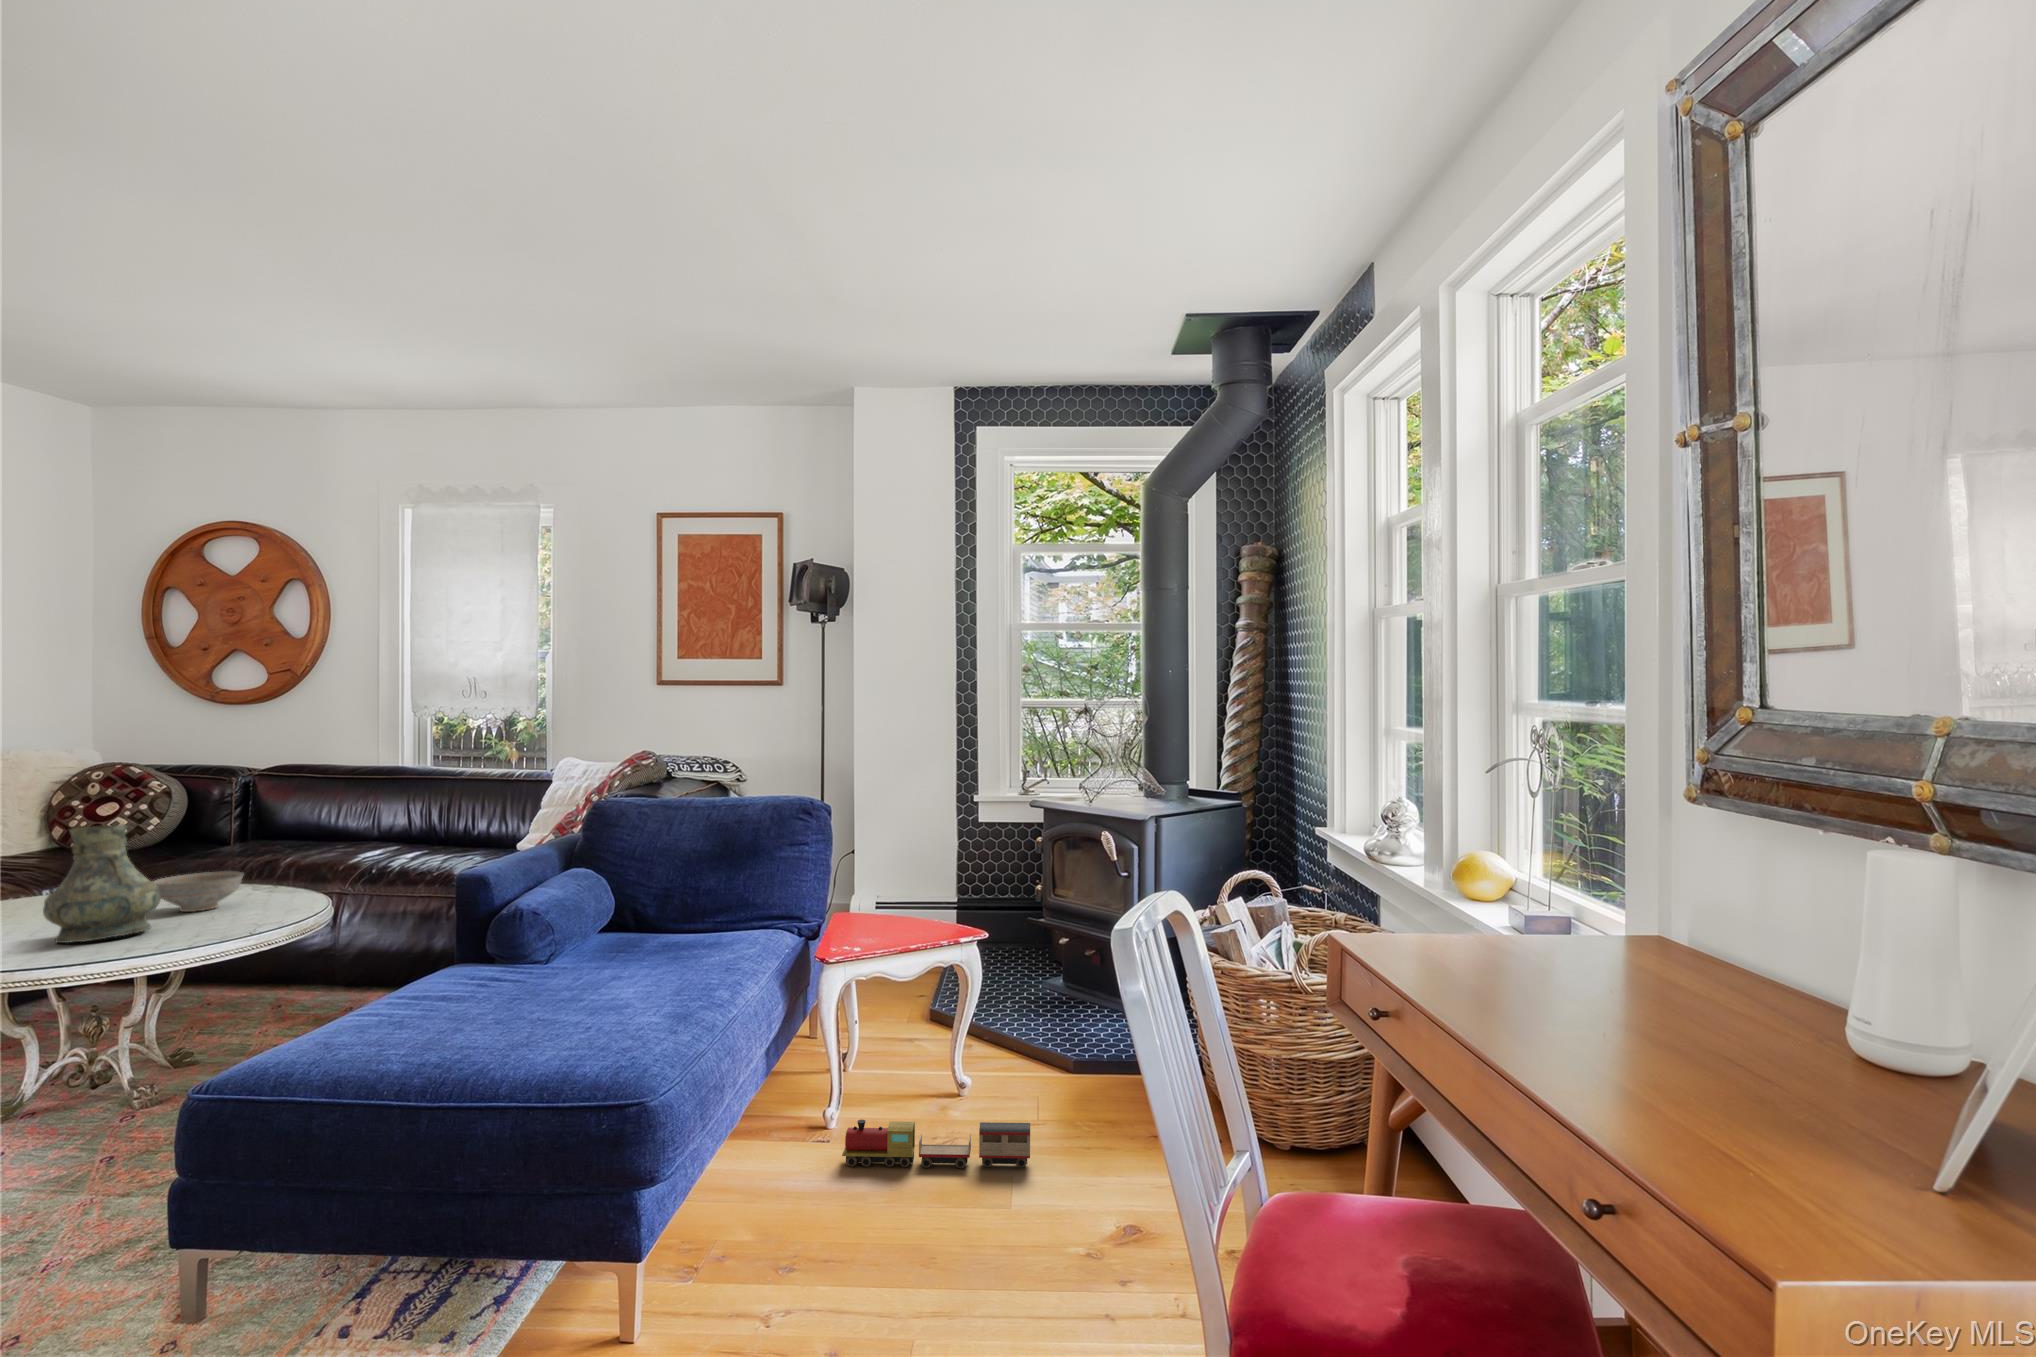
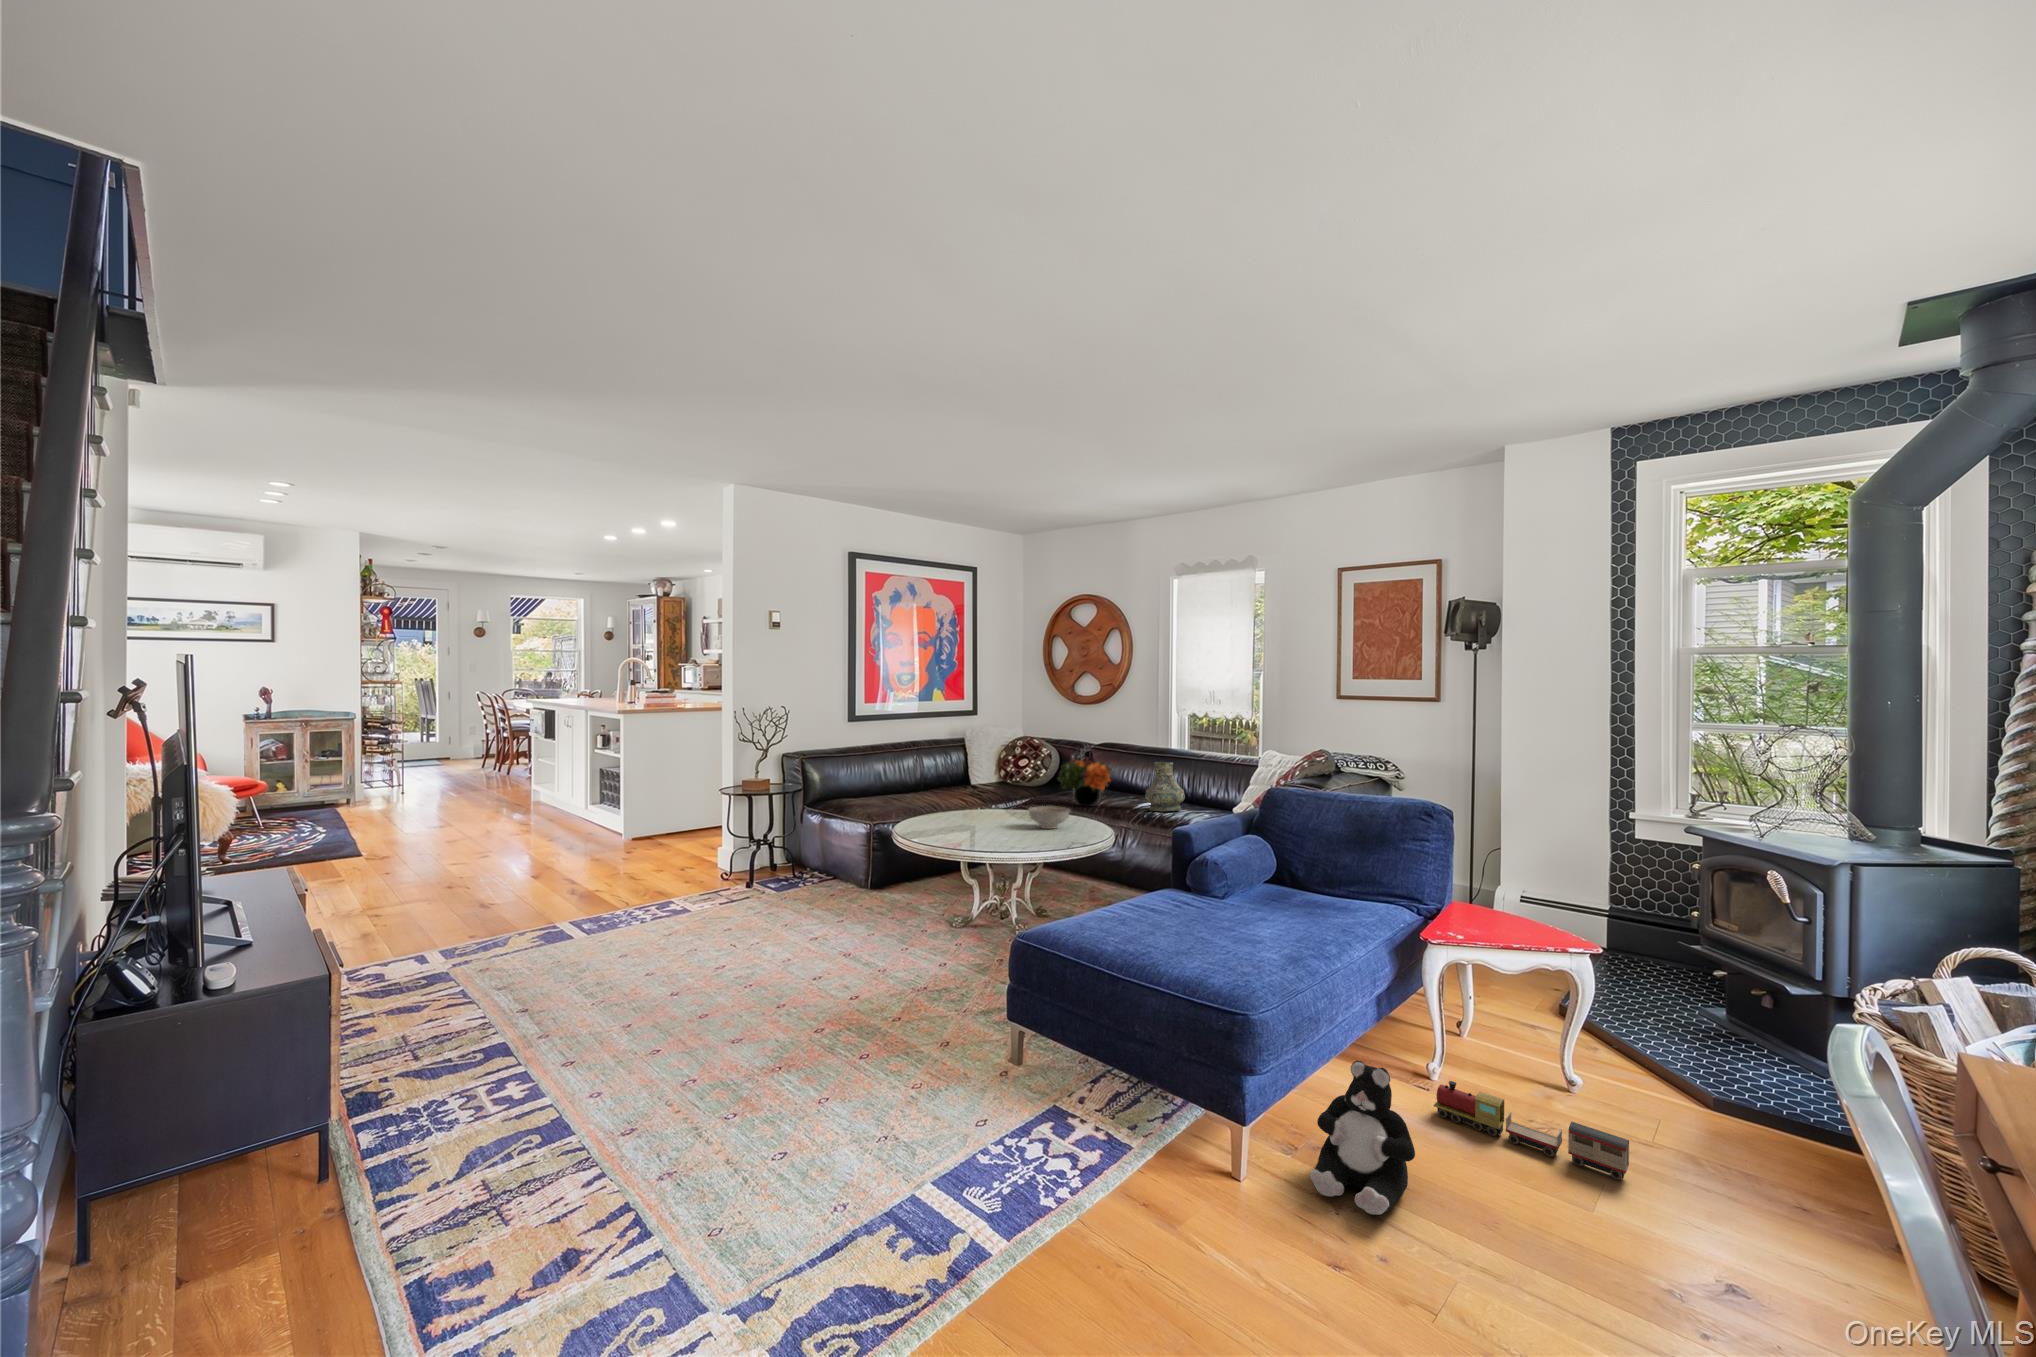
flower arrangement: none [195,788,308,869] -> present [1058,758,1112,807]
vase: present [43,824,161,943] -> present [1145,762,1185,811]
plush toy: none [728,1123,848,1311] -> present [1310,1061,1415,1215]

